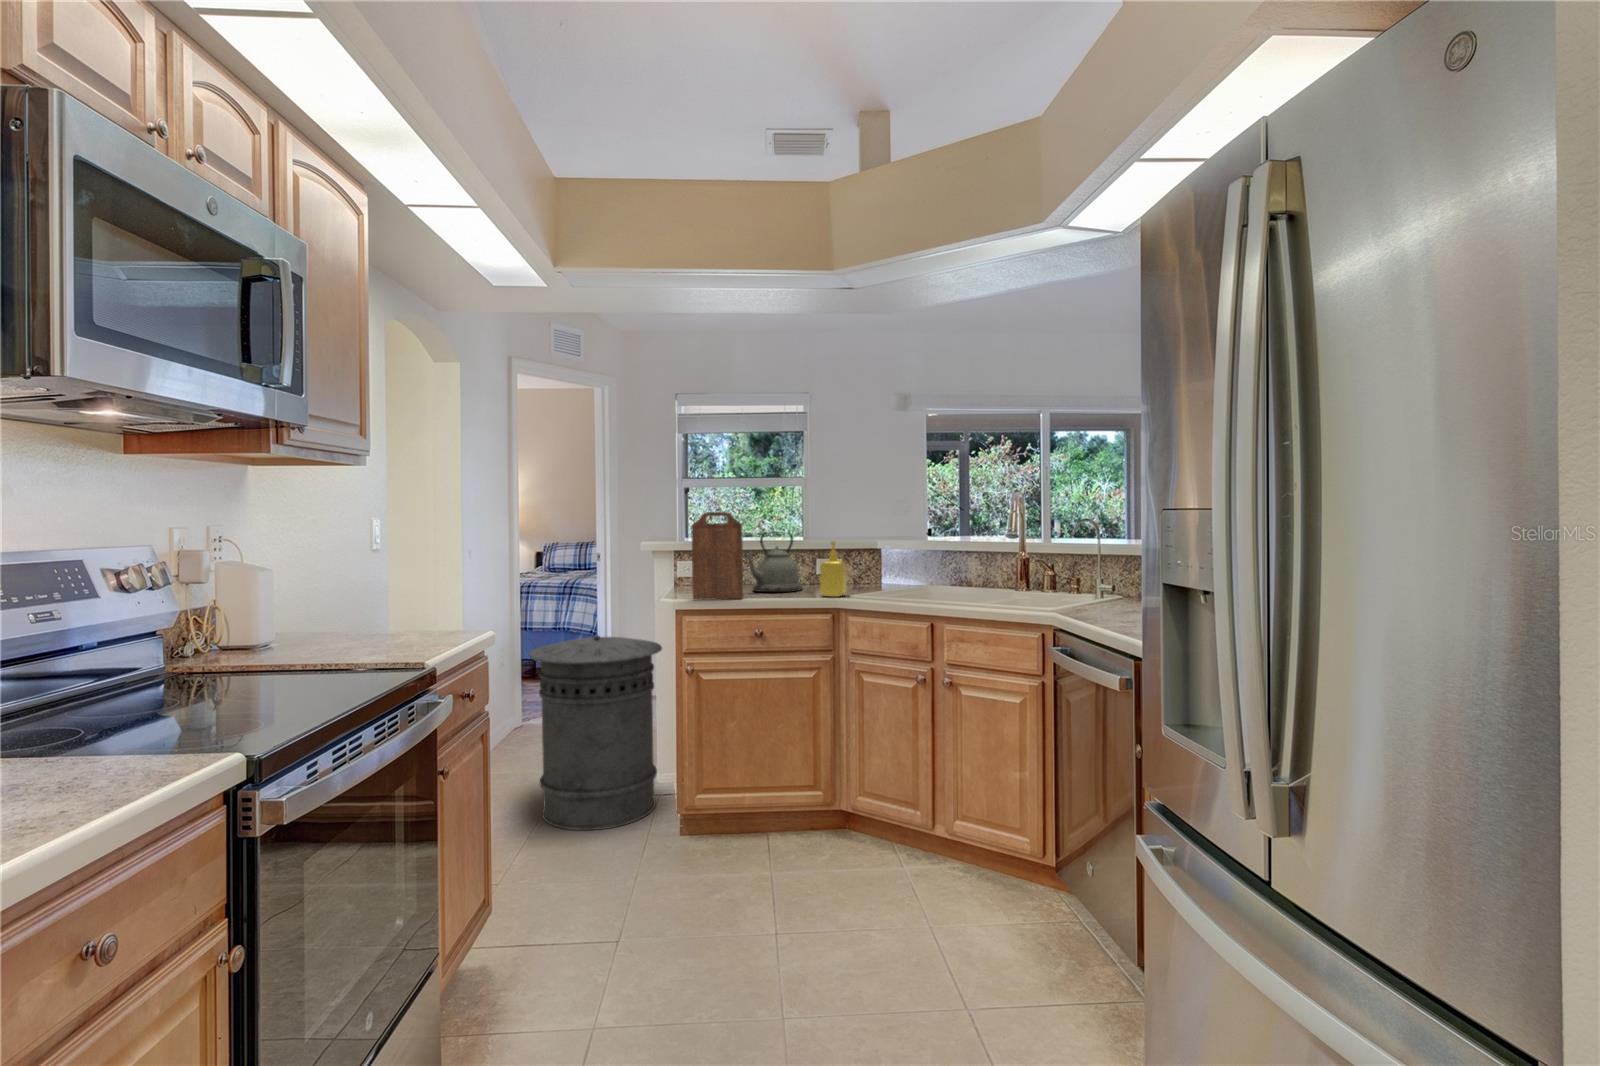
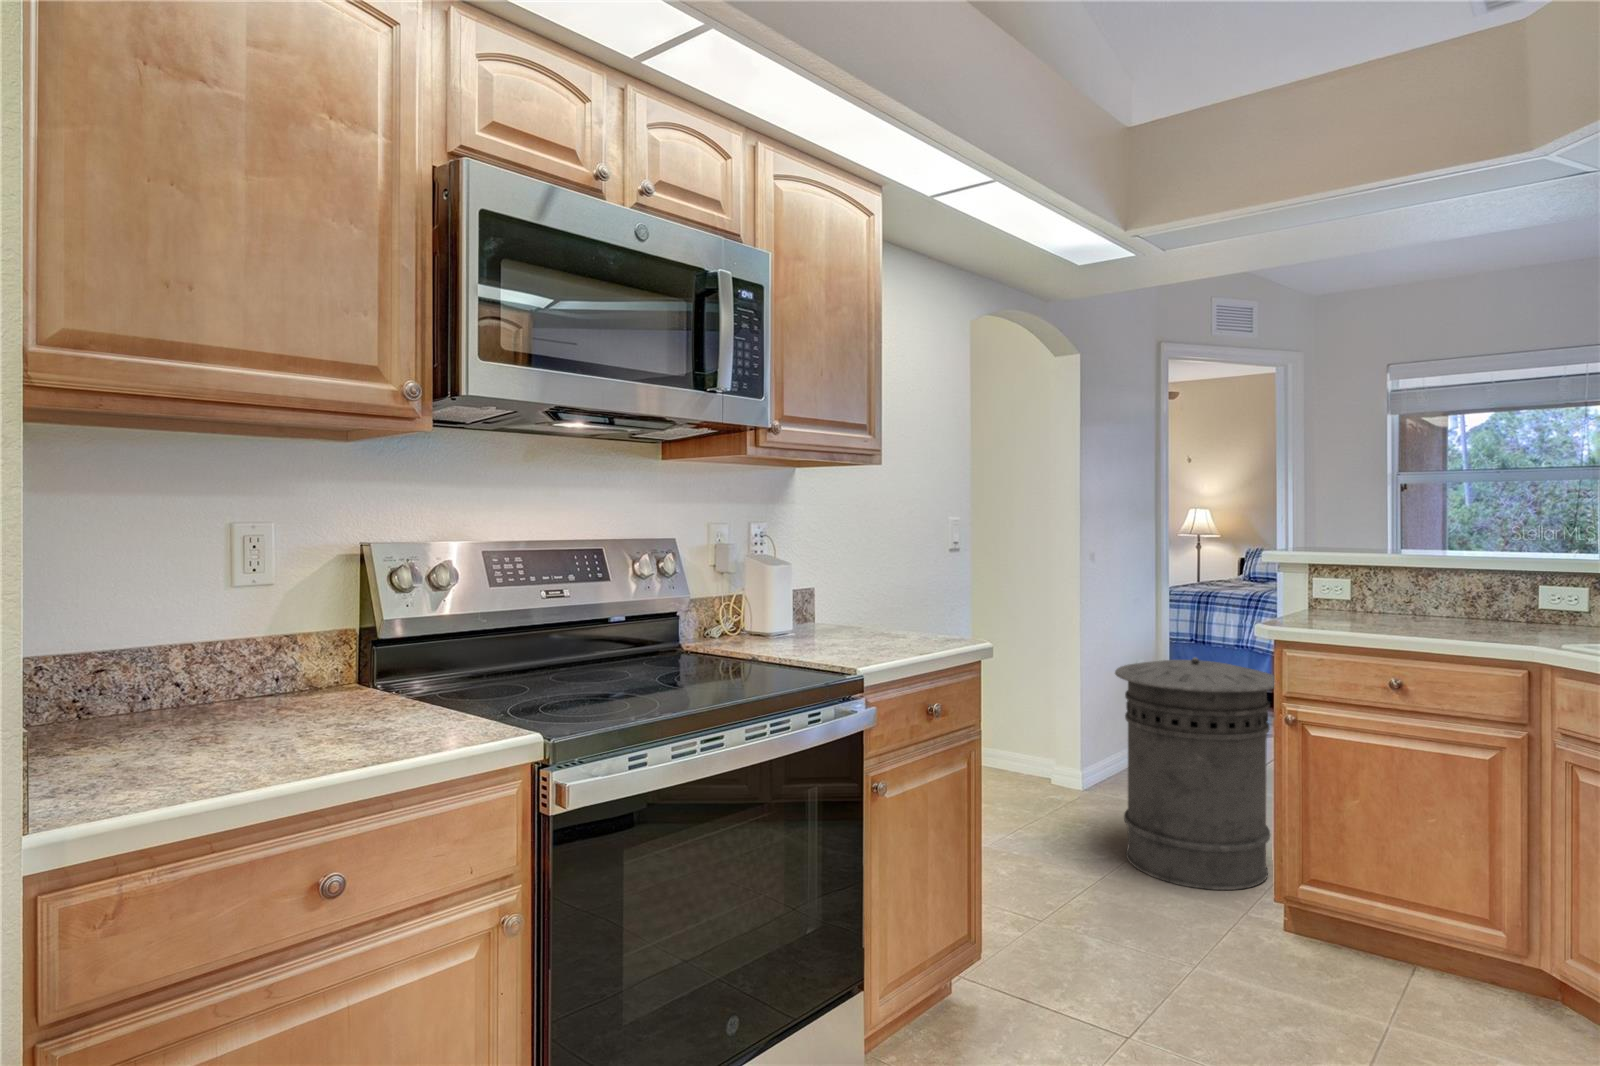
cutting board: present [692,512,743,599] -> none [1305,514,1381,634]
kettle: present [744,533,803,592] -> none [1393,543,1504,631]
soap dispenser: present [820,541,846,597] -> none [1512,560,1565,646]

